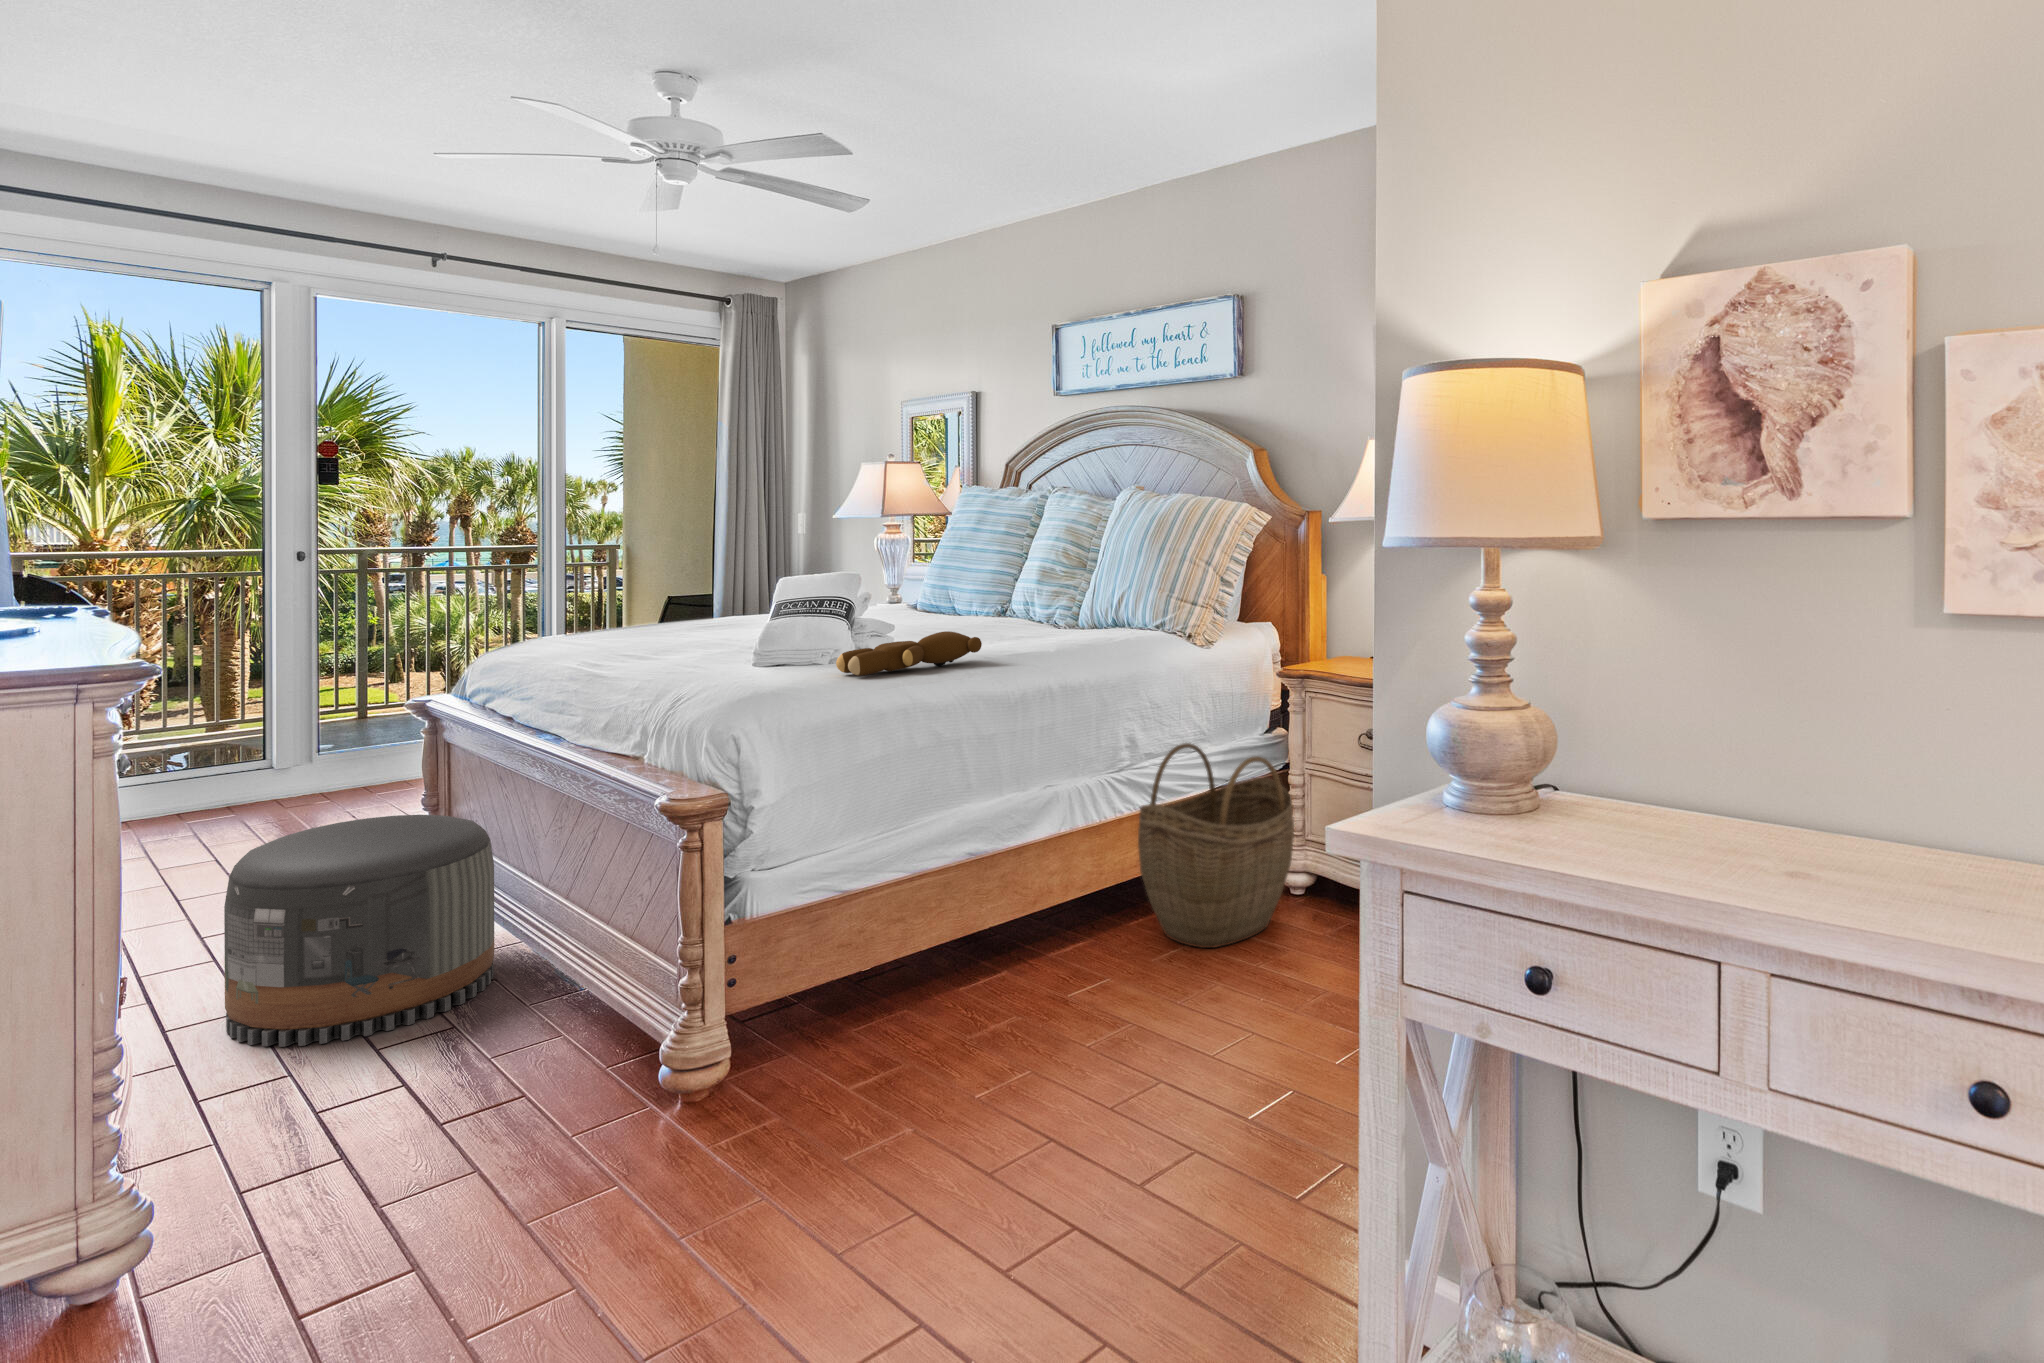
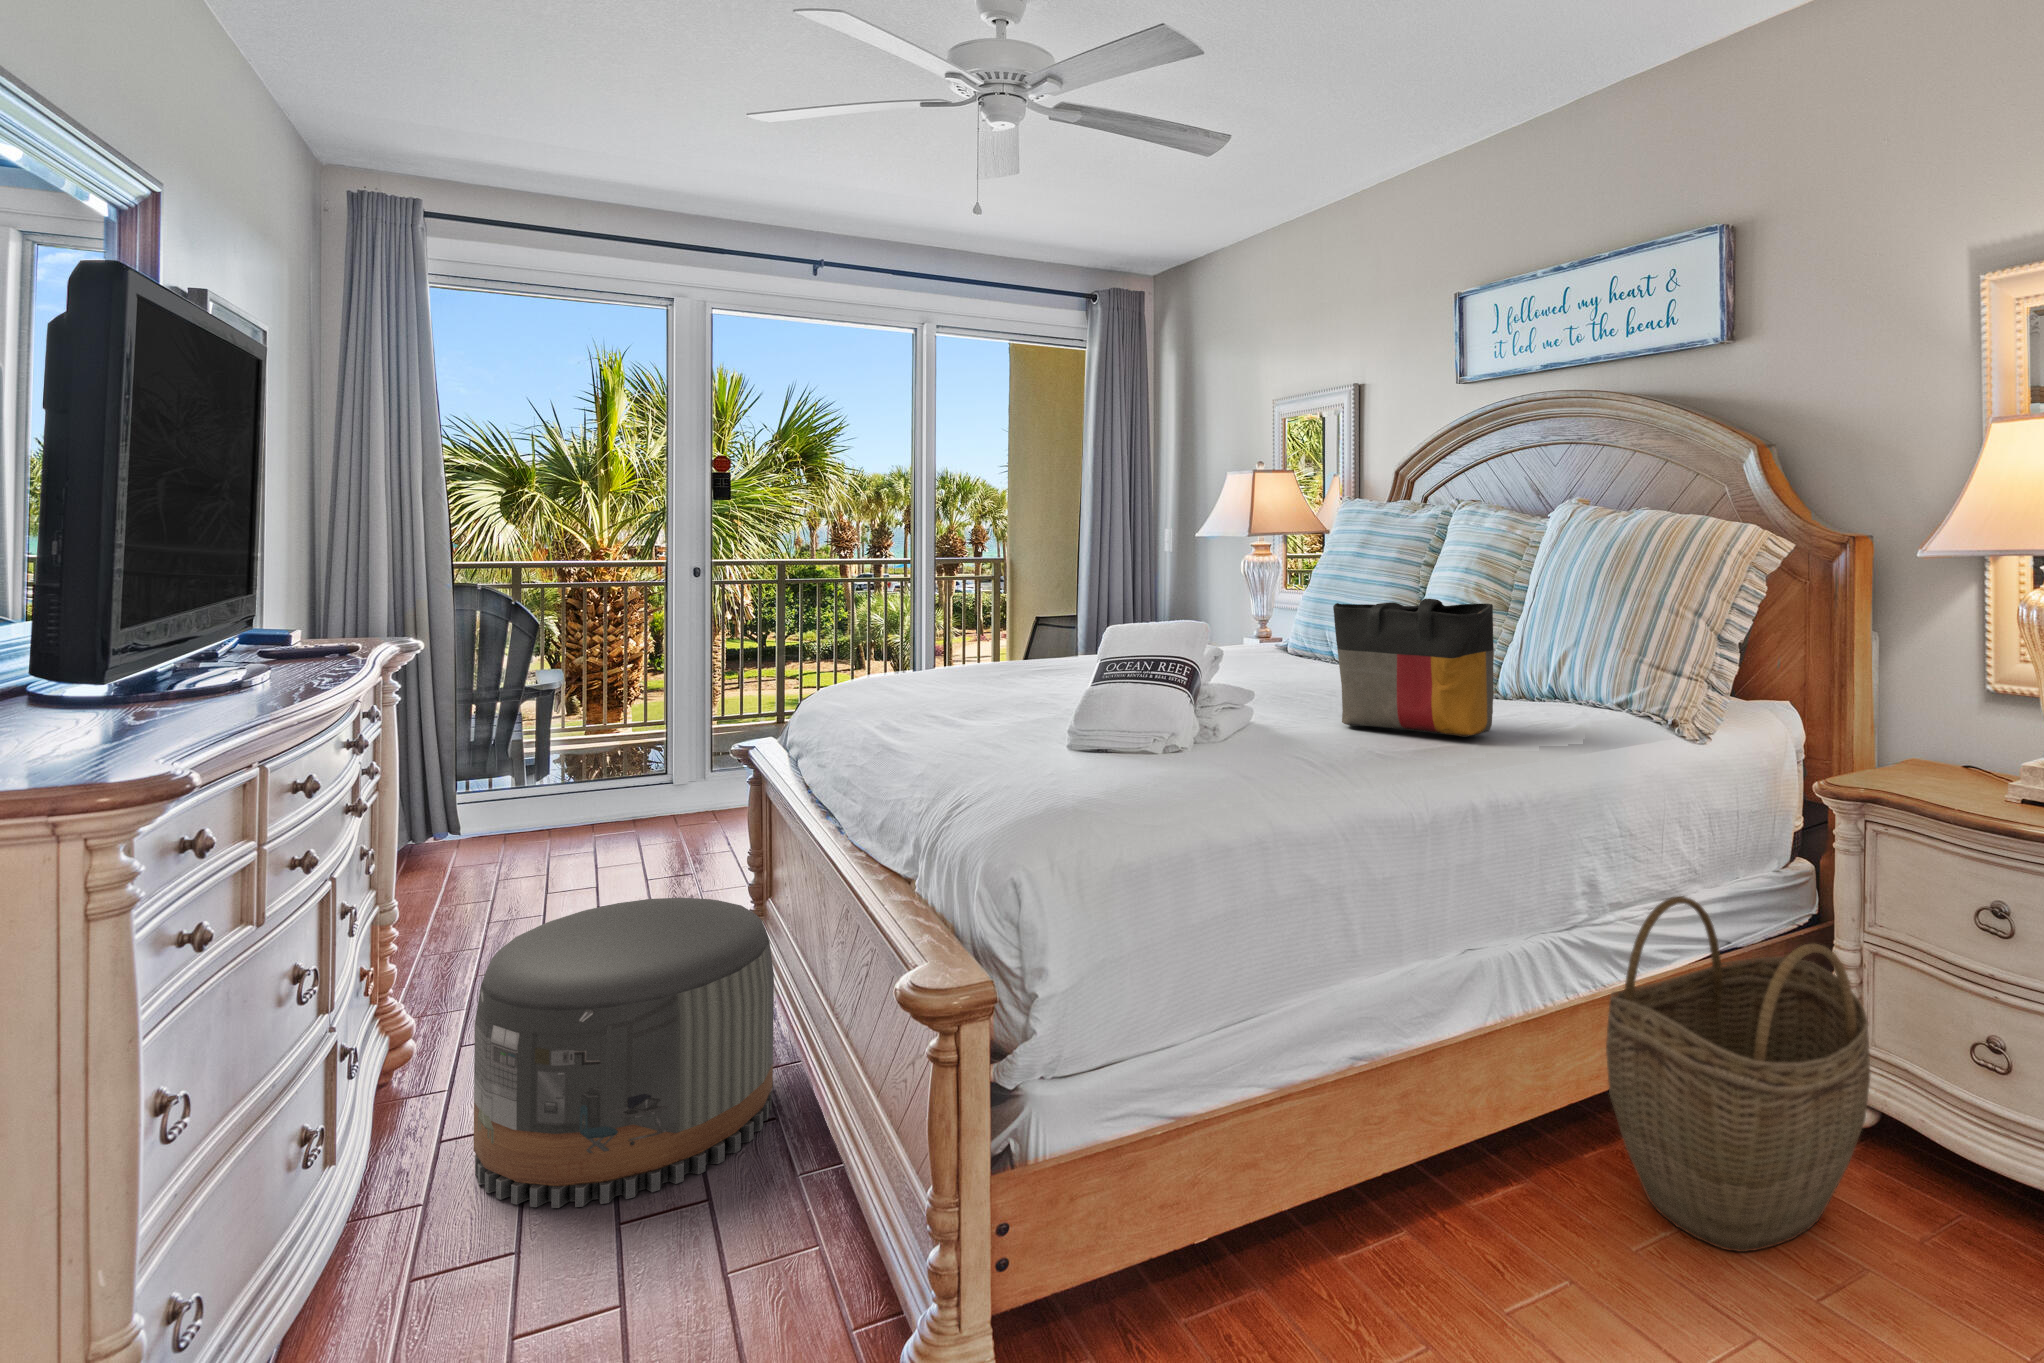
tote bag: none [953,554,1067,647] -> present [1333,599,1494,737]
teddy bear: present [836,631,982,676] -> none [1170,713,1375,780]

